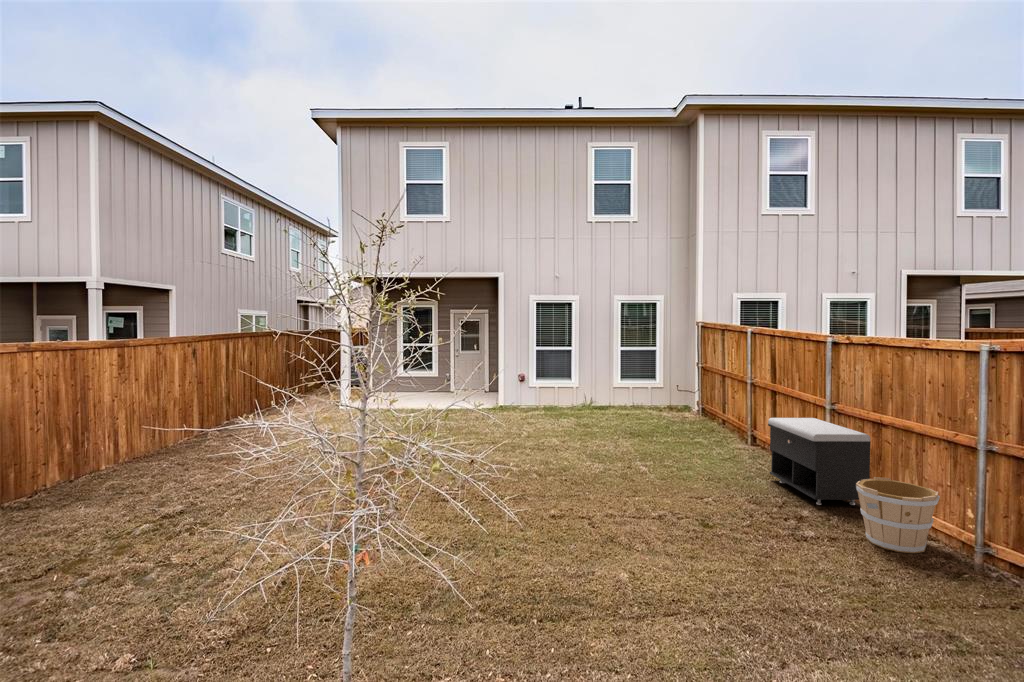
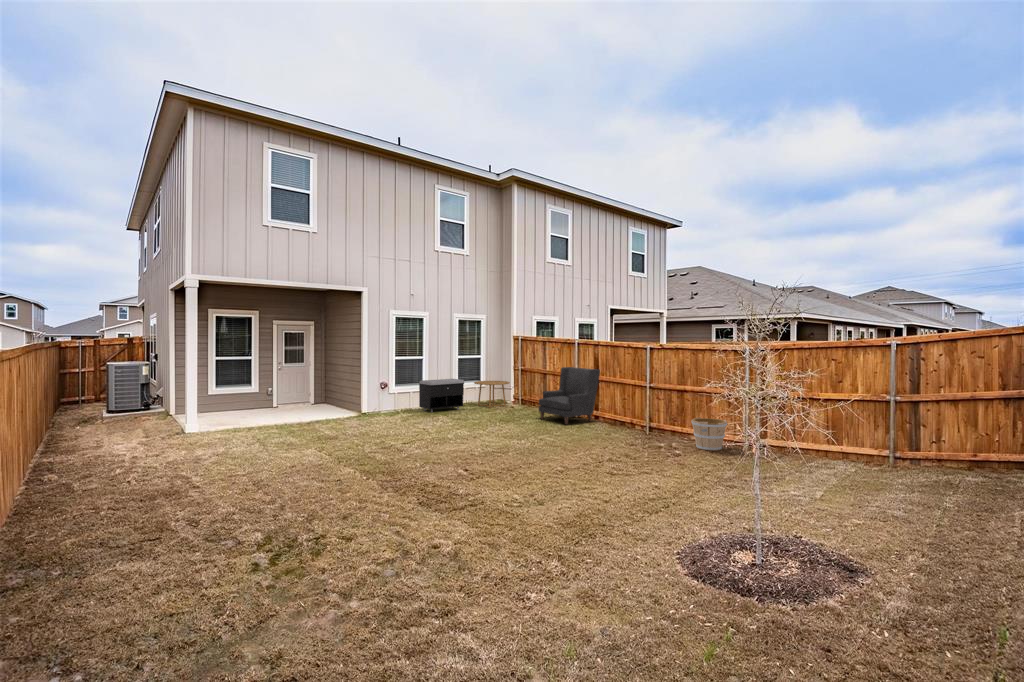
chair: none [684,368,775,455] -> present [539,367,600,425]
round table: none [636,381,686,417] -> present [474,381,510,408]
storage bench: present [768,418,870,505] -> present [419,379,464,412]

